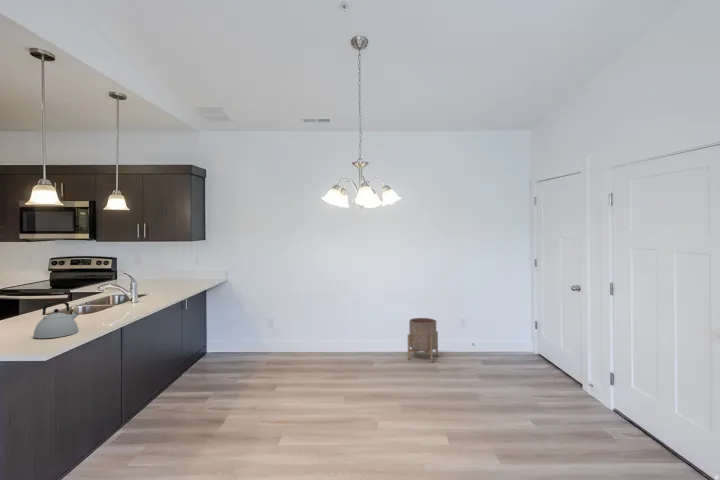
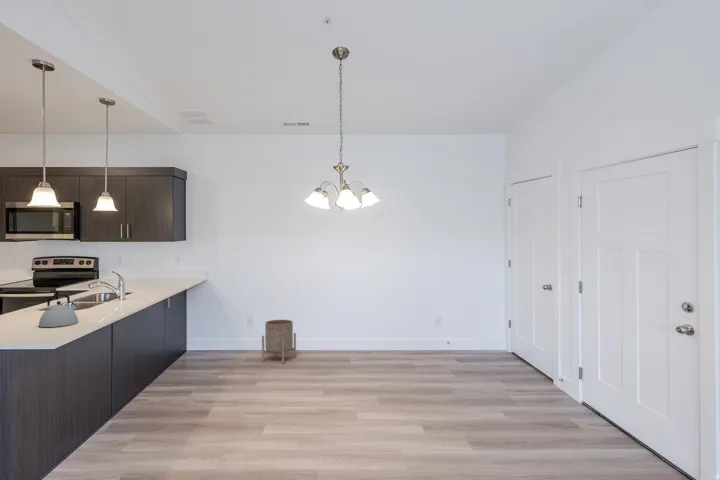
planter: present [408,318,438,362] -> present [262,320,296,363]

